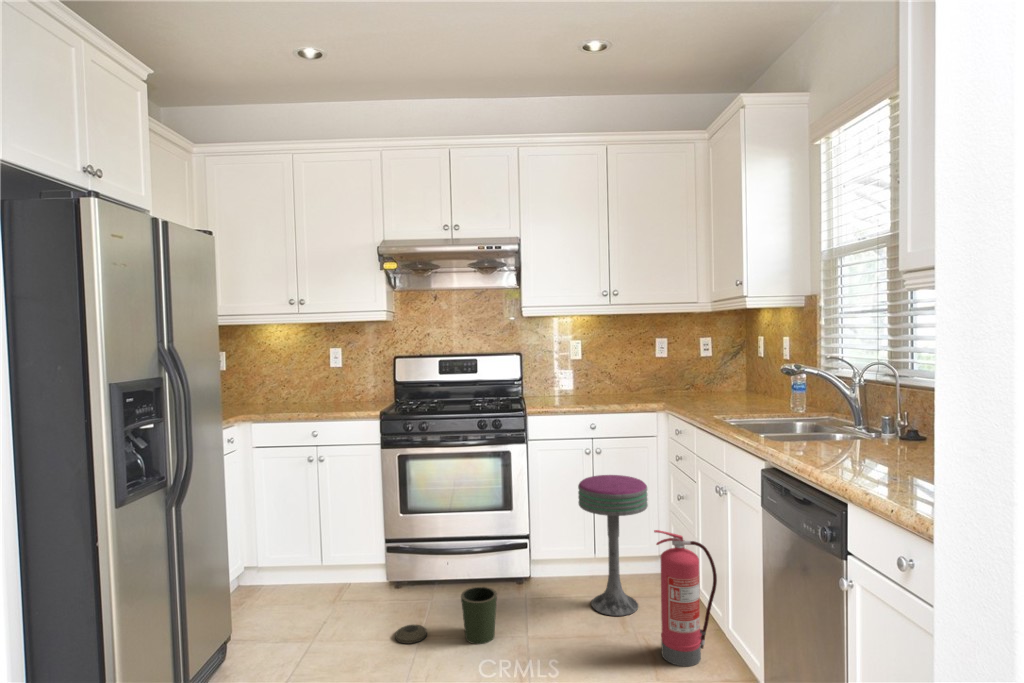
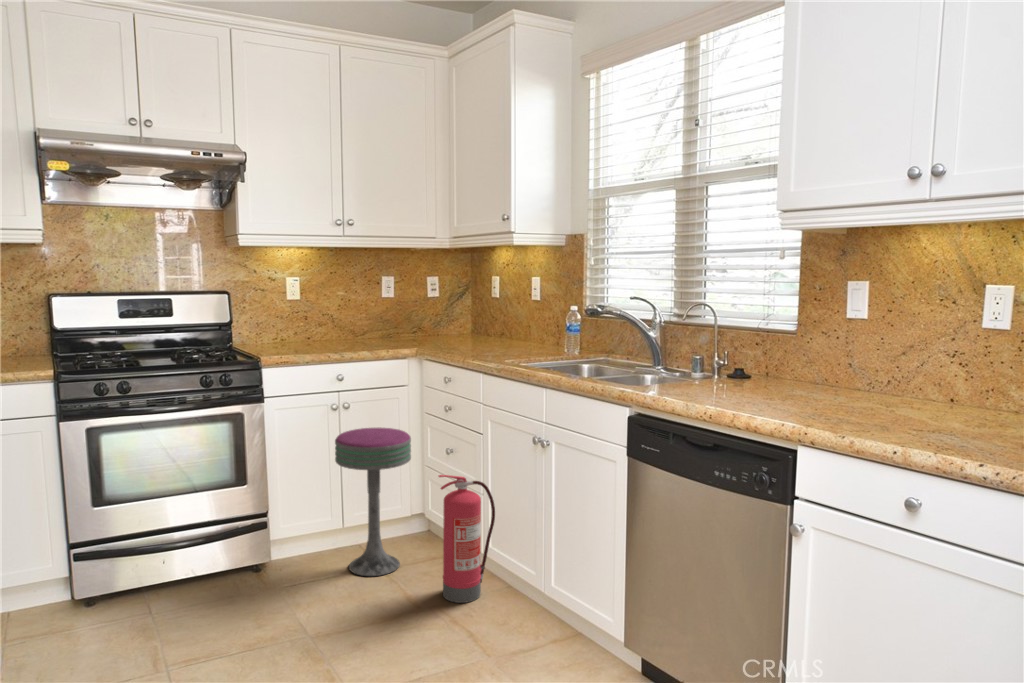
trash can: present [395,587,497,644] -> none [125,571,261,659]

